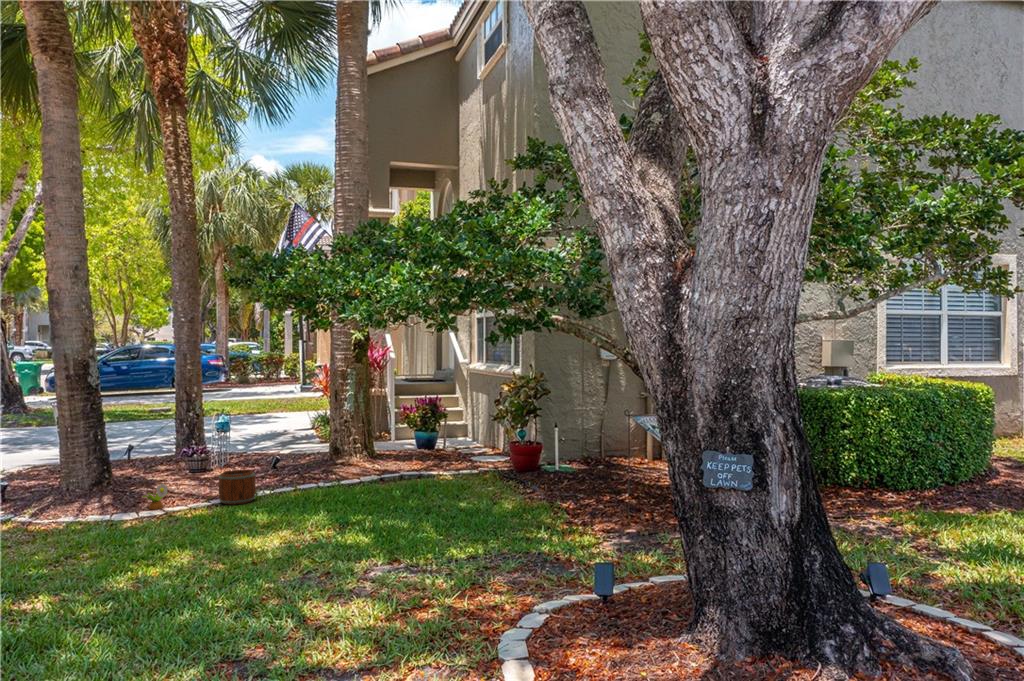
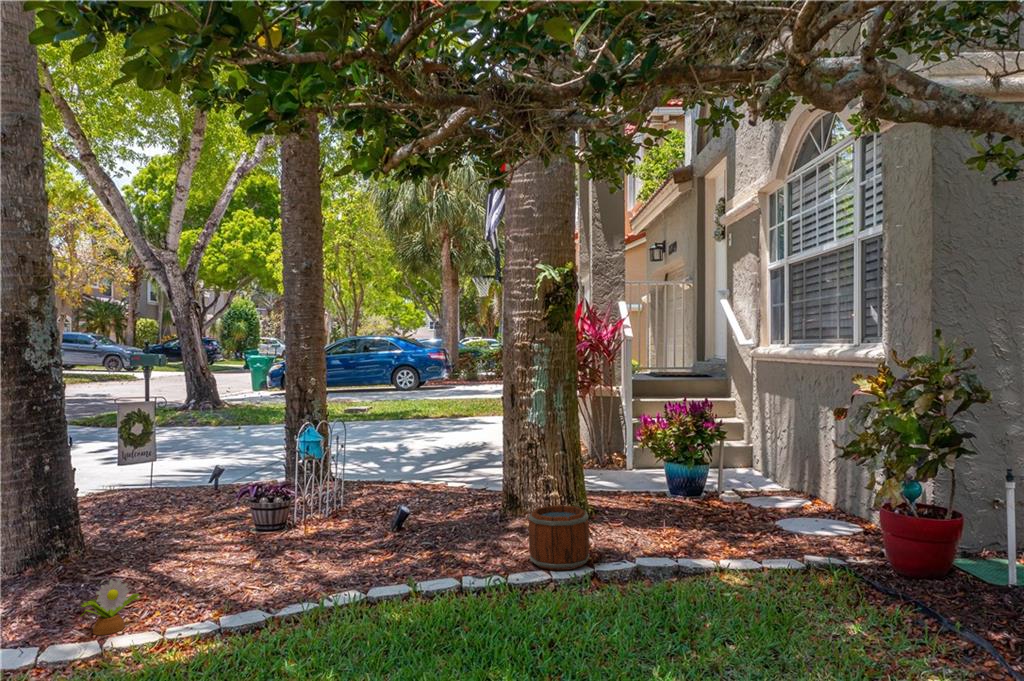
bucket: present [219,470,256,505] -> present [528,505,590,570]

